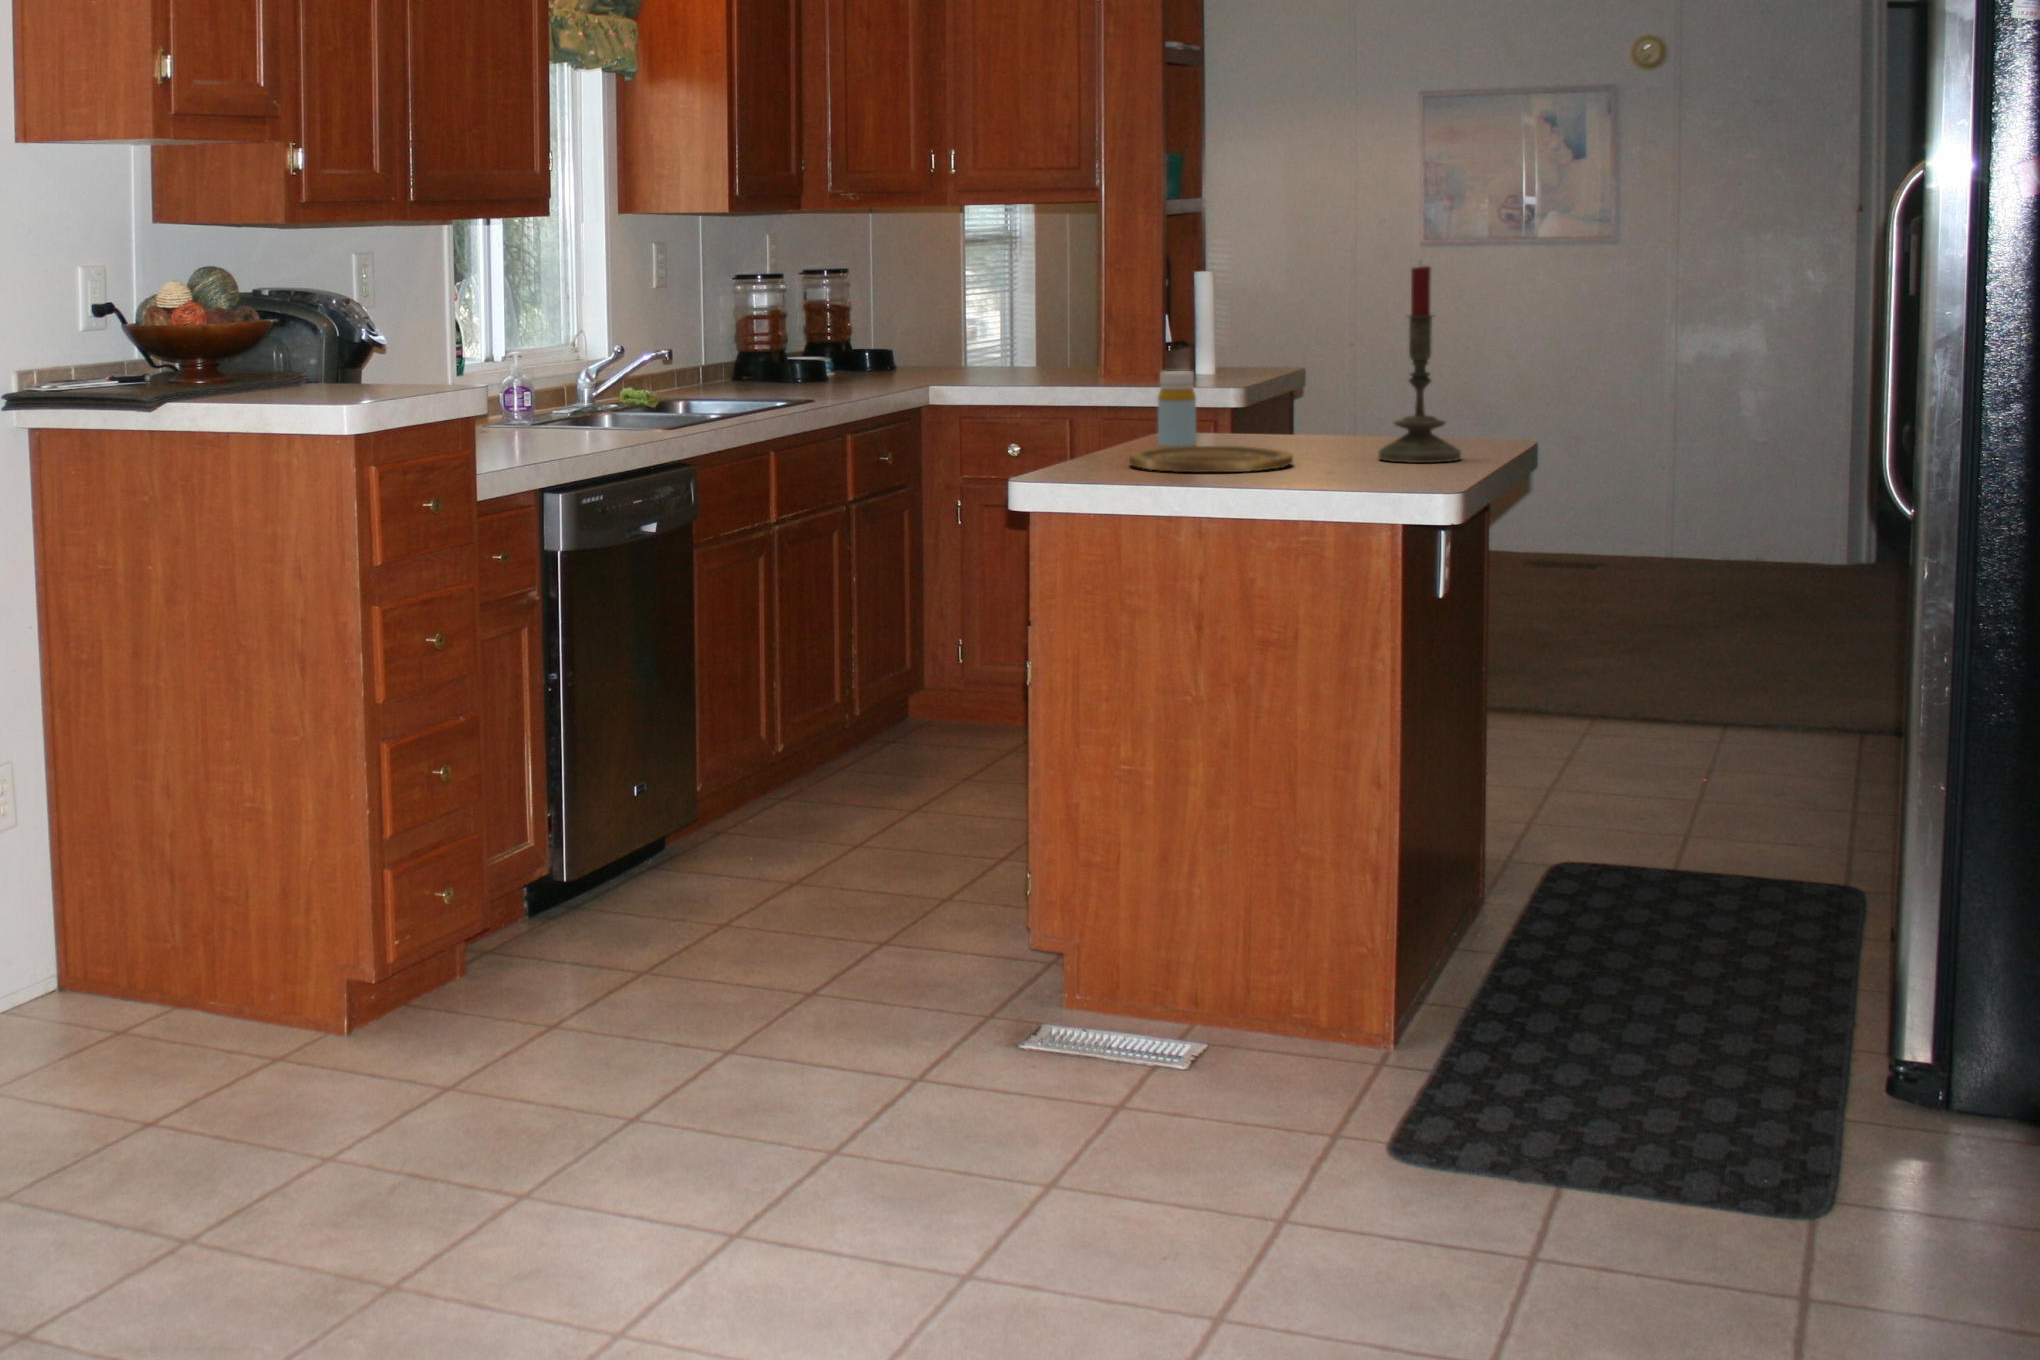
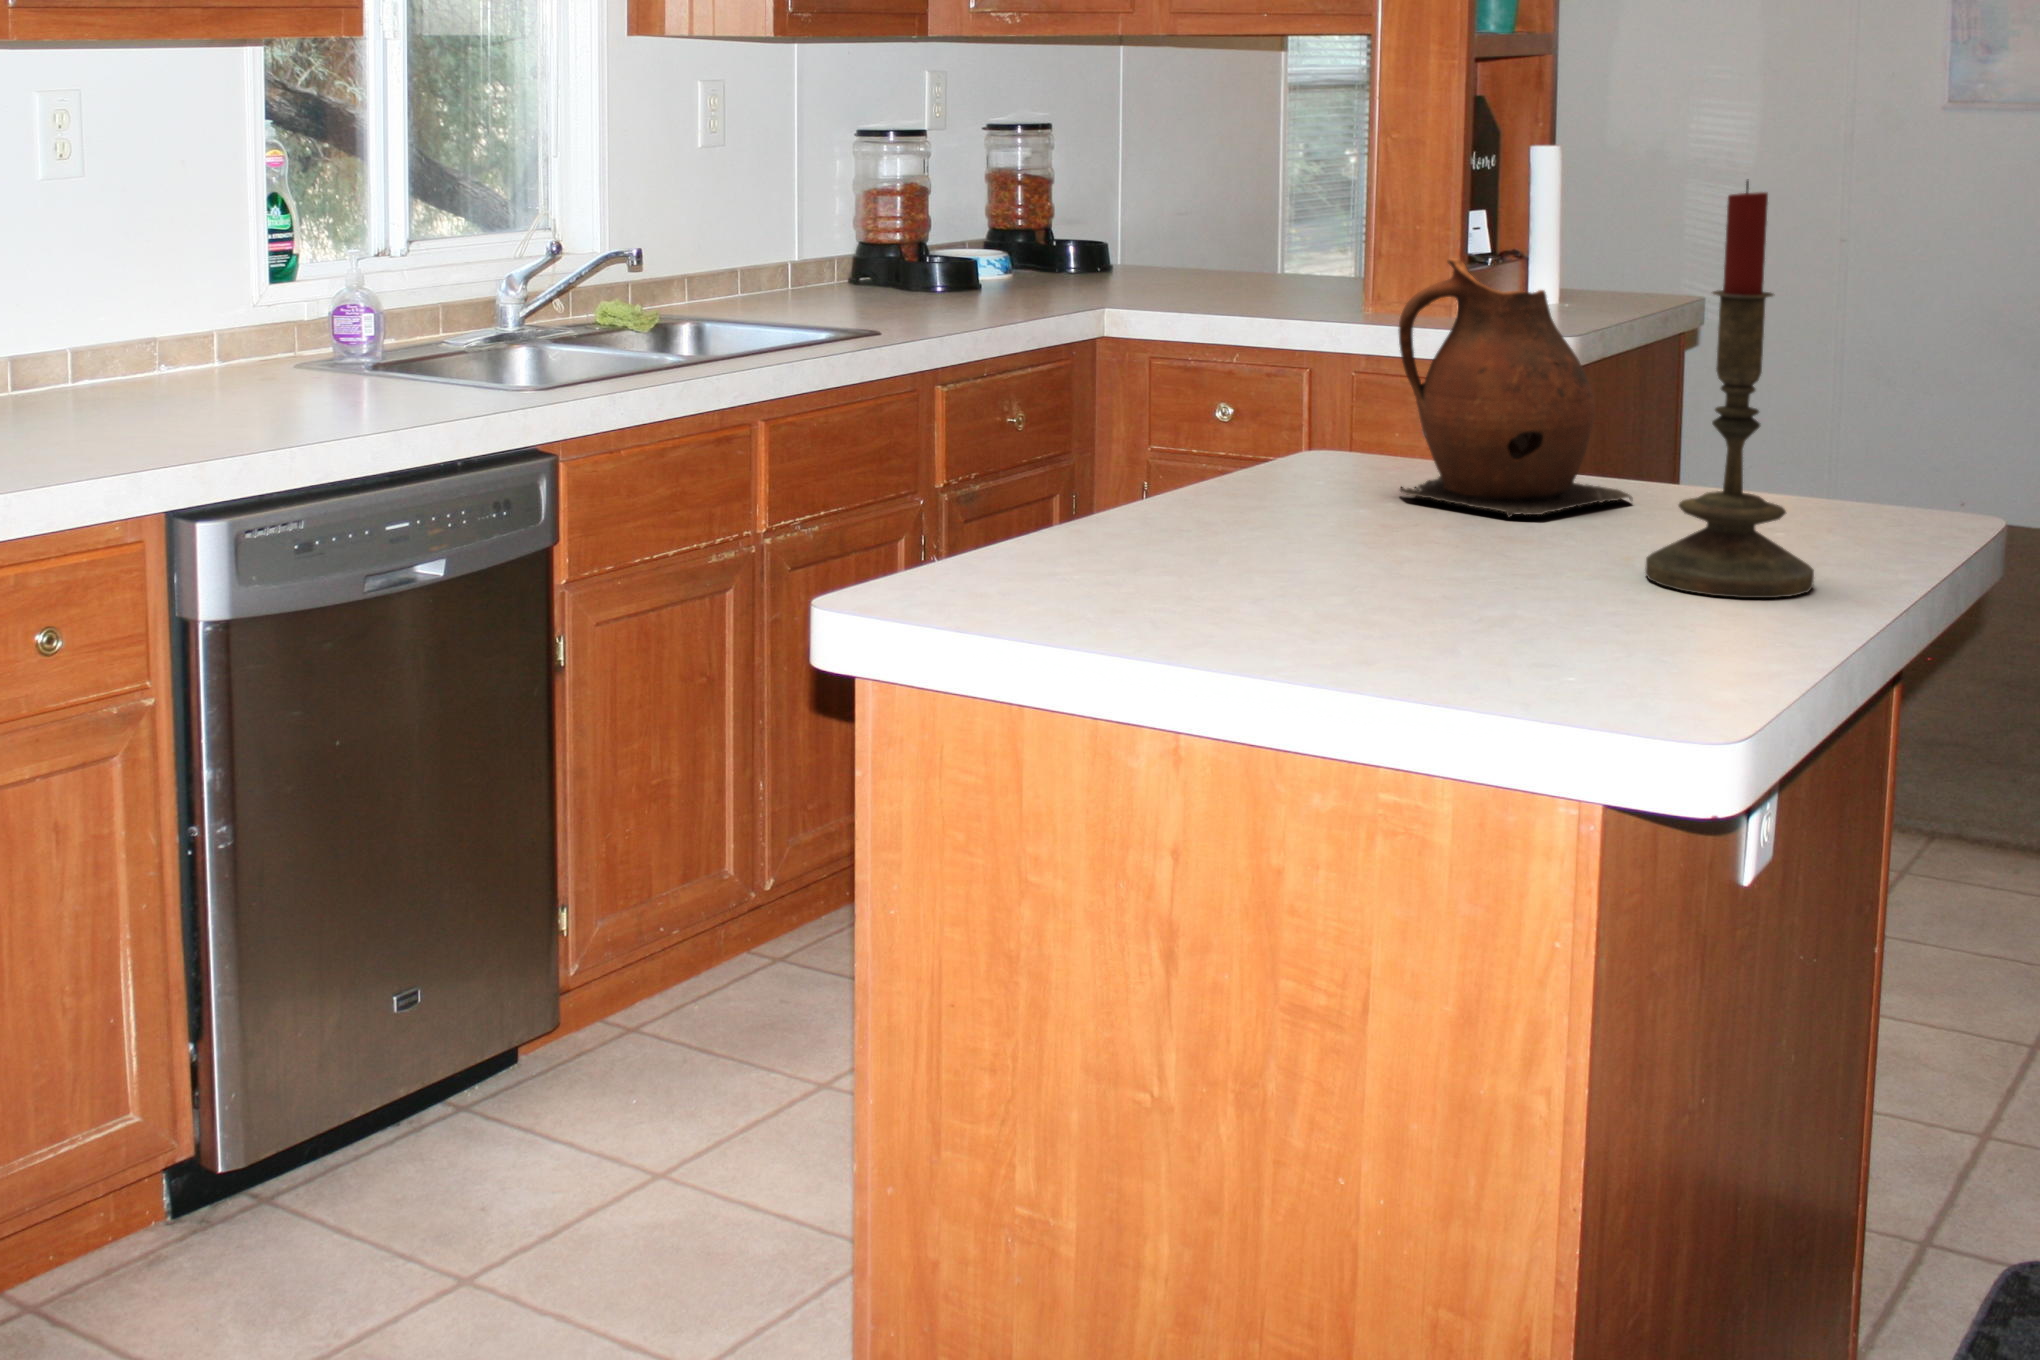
ceramic pitcher: none [1219,315,1347,448] -> present [1398,258,1632,518]
bottle: present [1158,371,1196,448] -> none [1257,360,1329,516]
plate: present [1129,446,1293,473] -> none [1140,516,1460,602]

